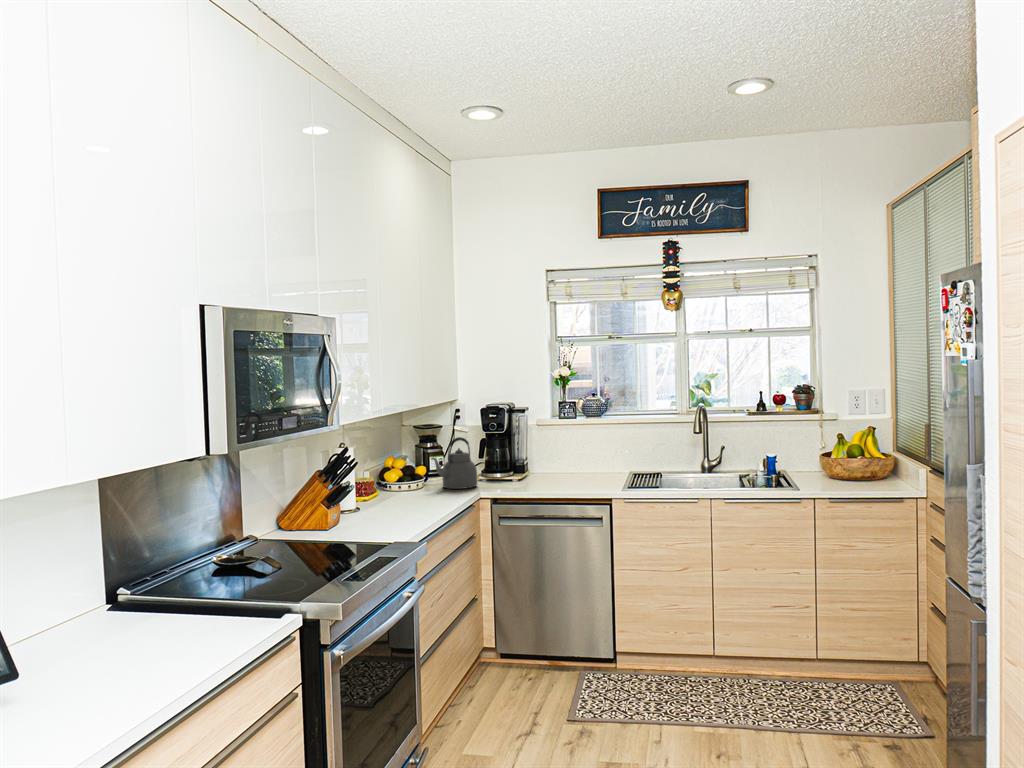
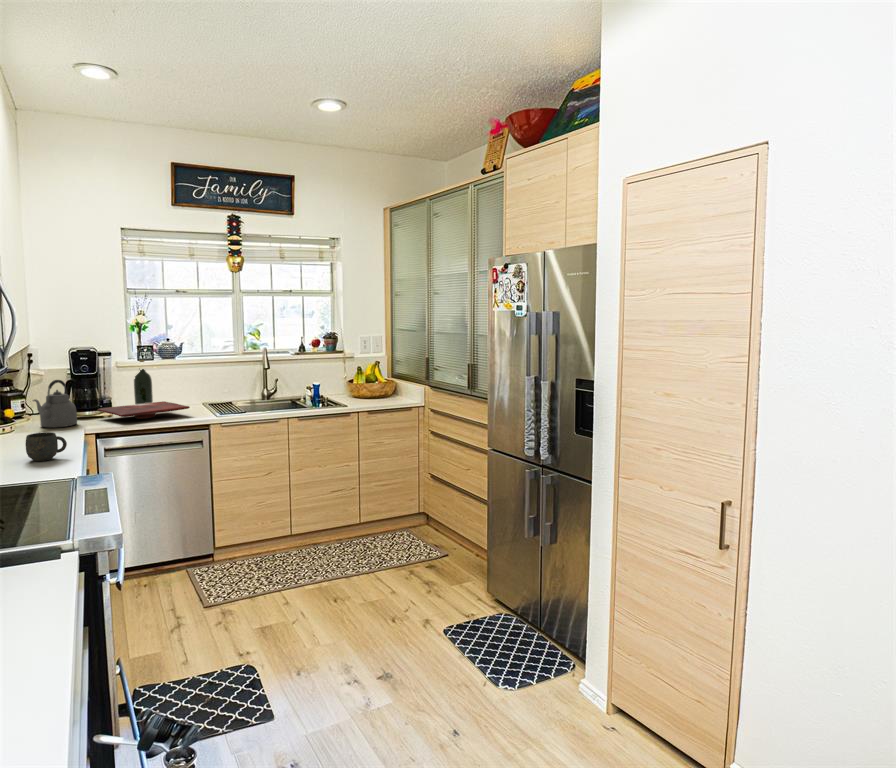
wine bottle: none [555,417,575,474] -> present [134,360,153,405]
cutting board: none [504,467,595,485] -> present [98,401,190,419]
mug: none [368,496,407,527] -> present [26,432,67,461]

